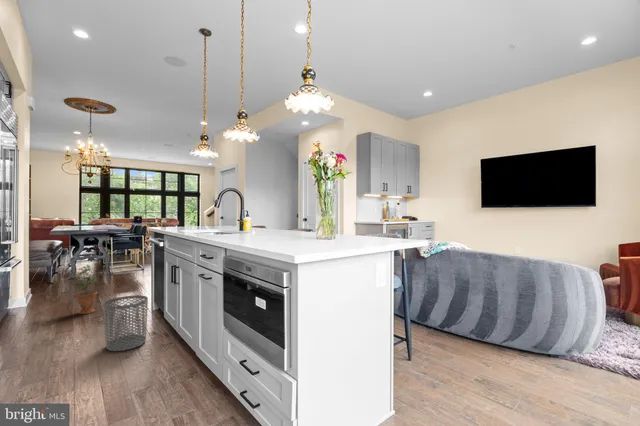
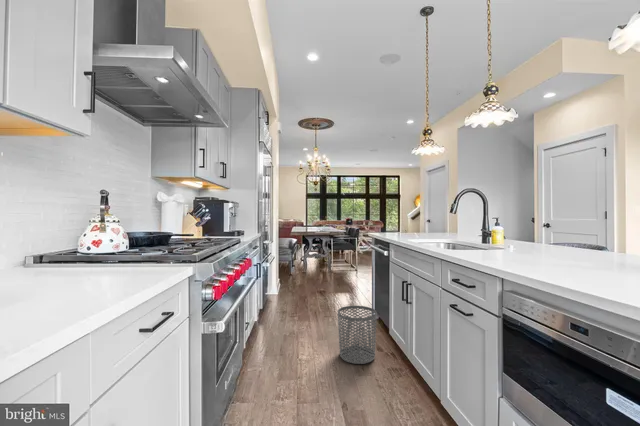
potted plant: present [74,265,97,314] -> none [308,265,327,311]

